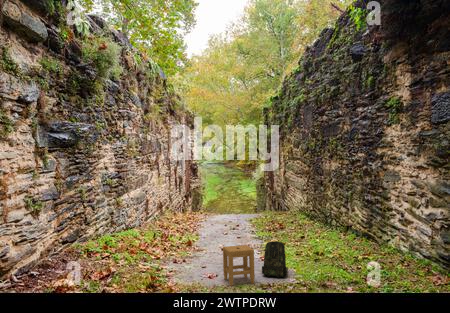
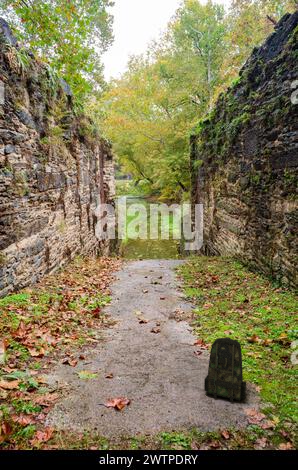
stool: present [223,245,255,286] -> none [141,346,195,426]

